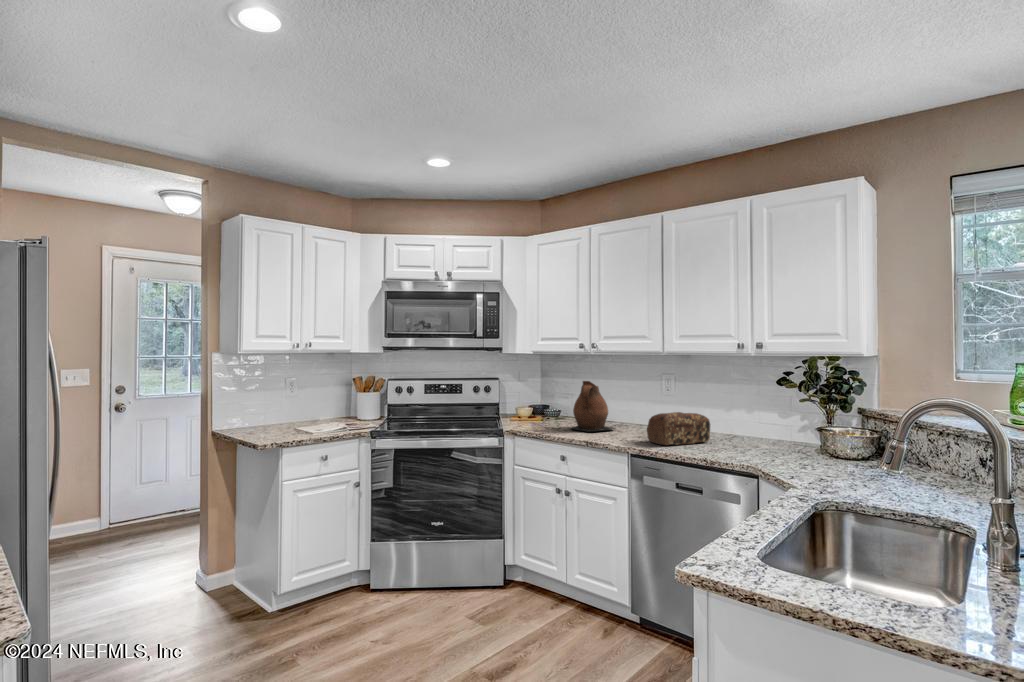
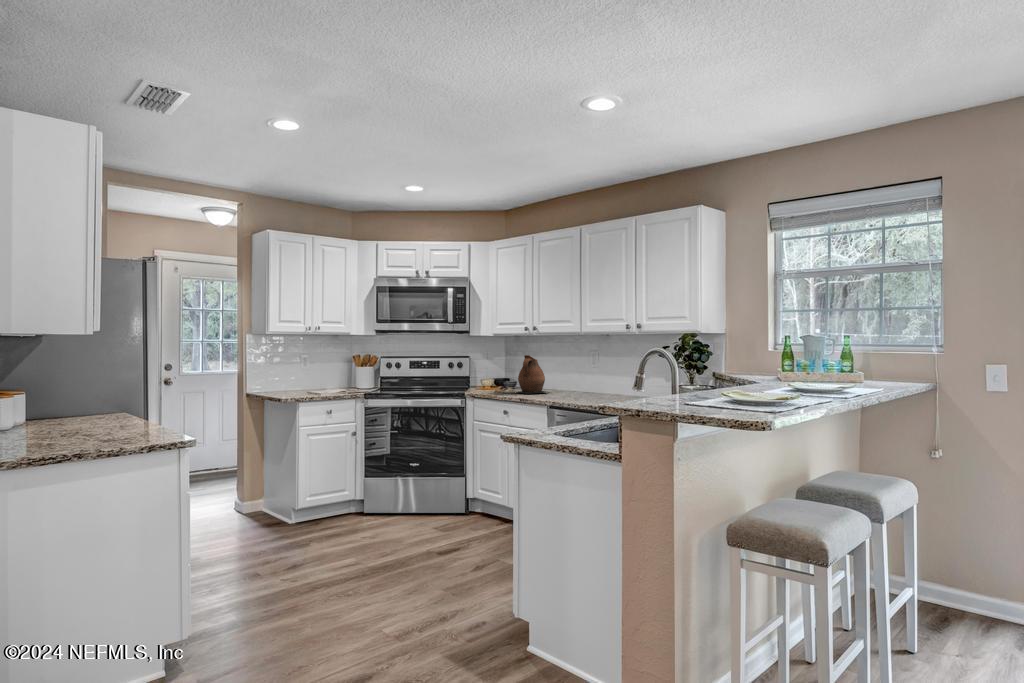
bread loaf: present [647,412,710,445] -> none [563,377,610,400]

